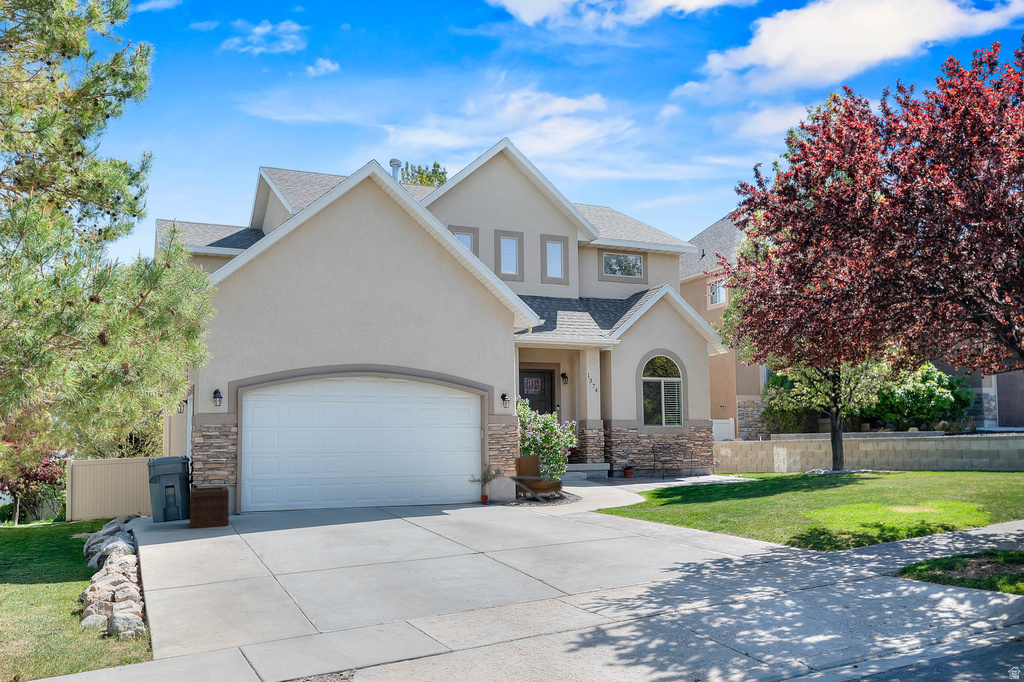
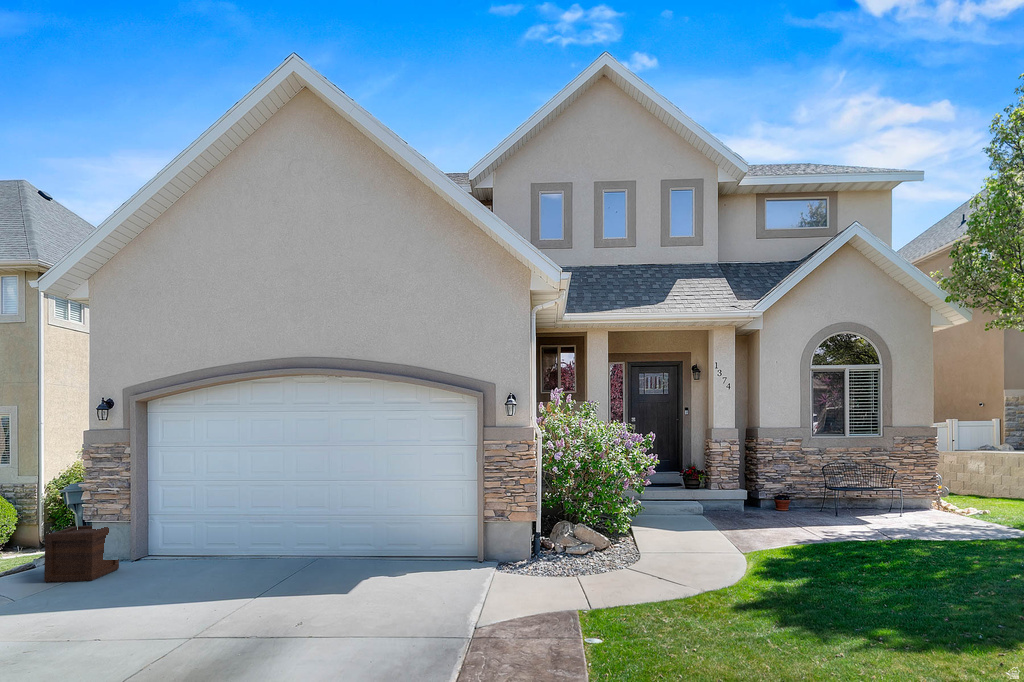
lounge chair: present [509,455,566,504] -> none [505,489,601,573]
potted tree: present [469,464,500,503] -> none [447,499,490,562]

